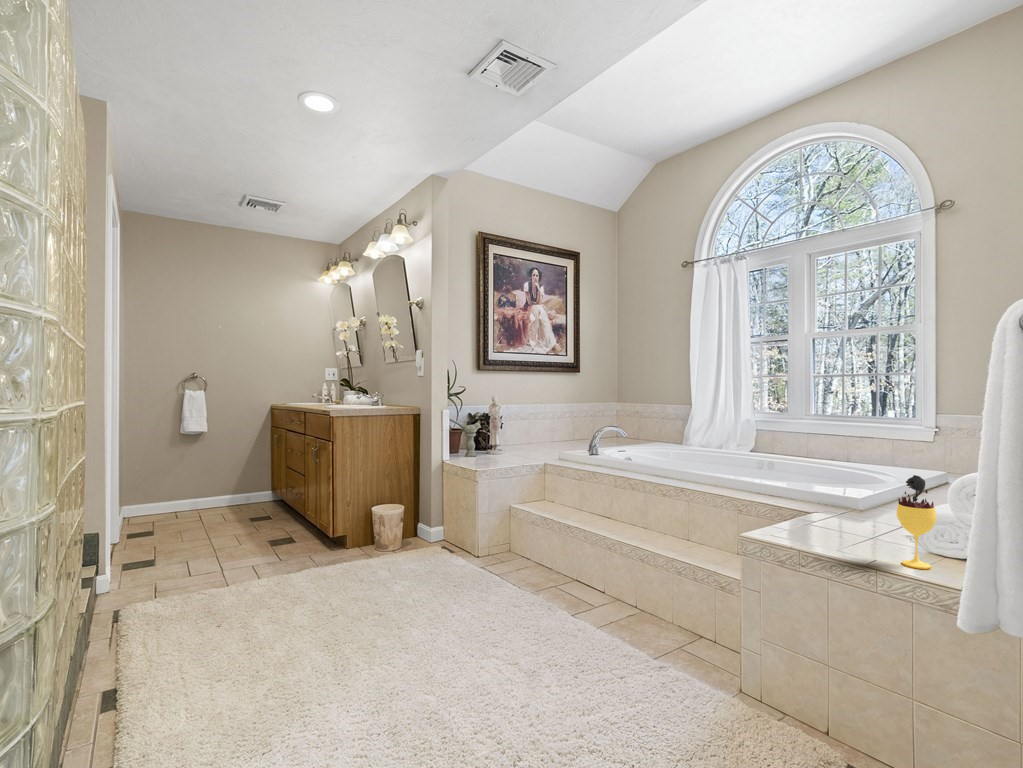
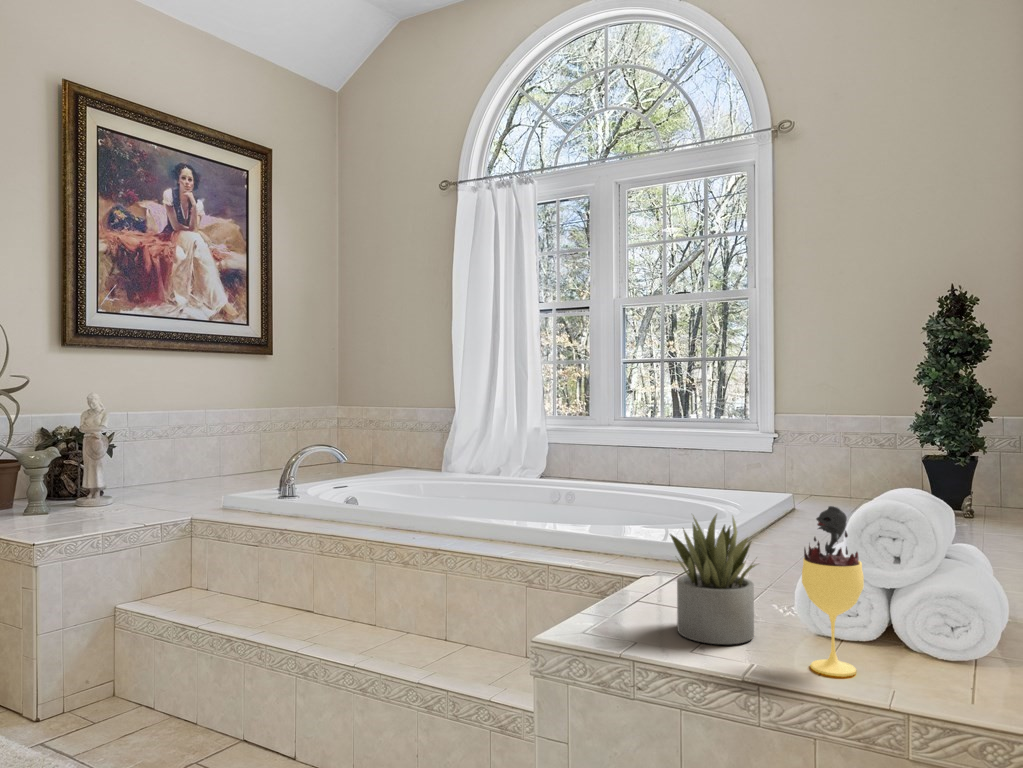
succulent plant: none [820,475,875,548] -> present [670,514,757,644]

